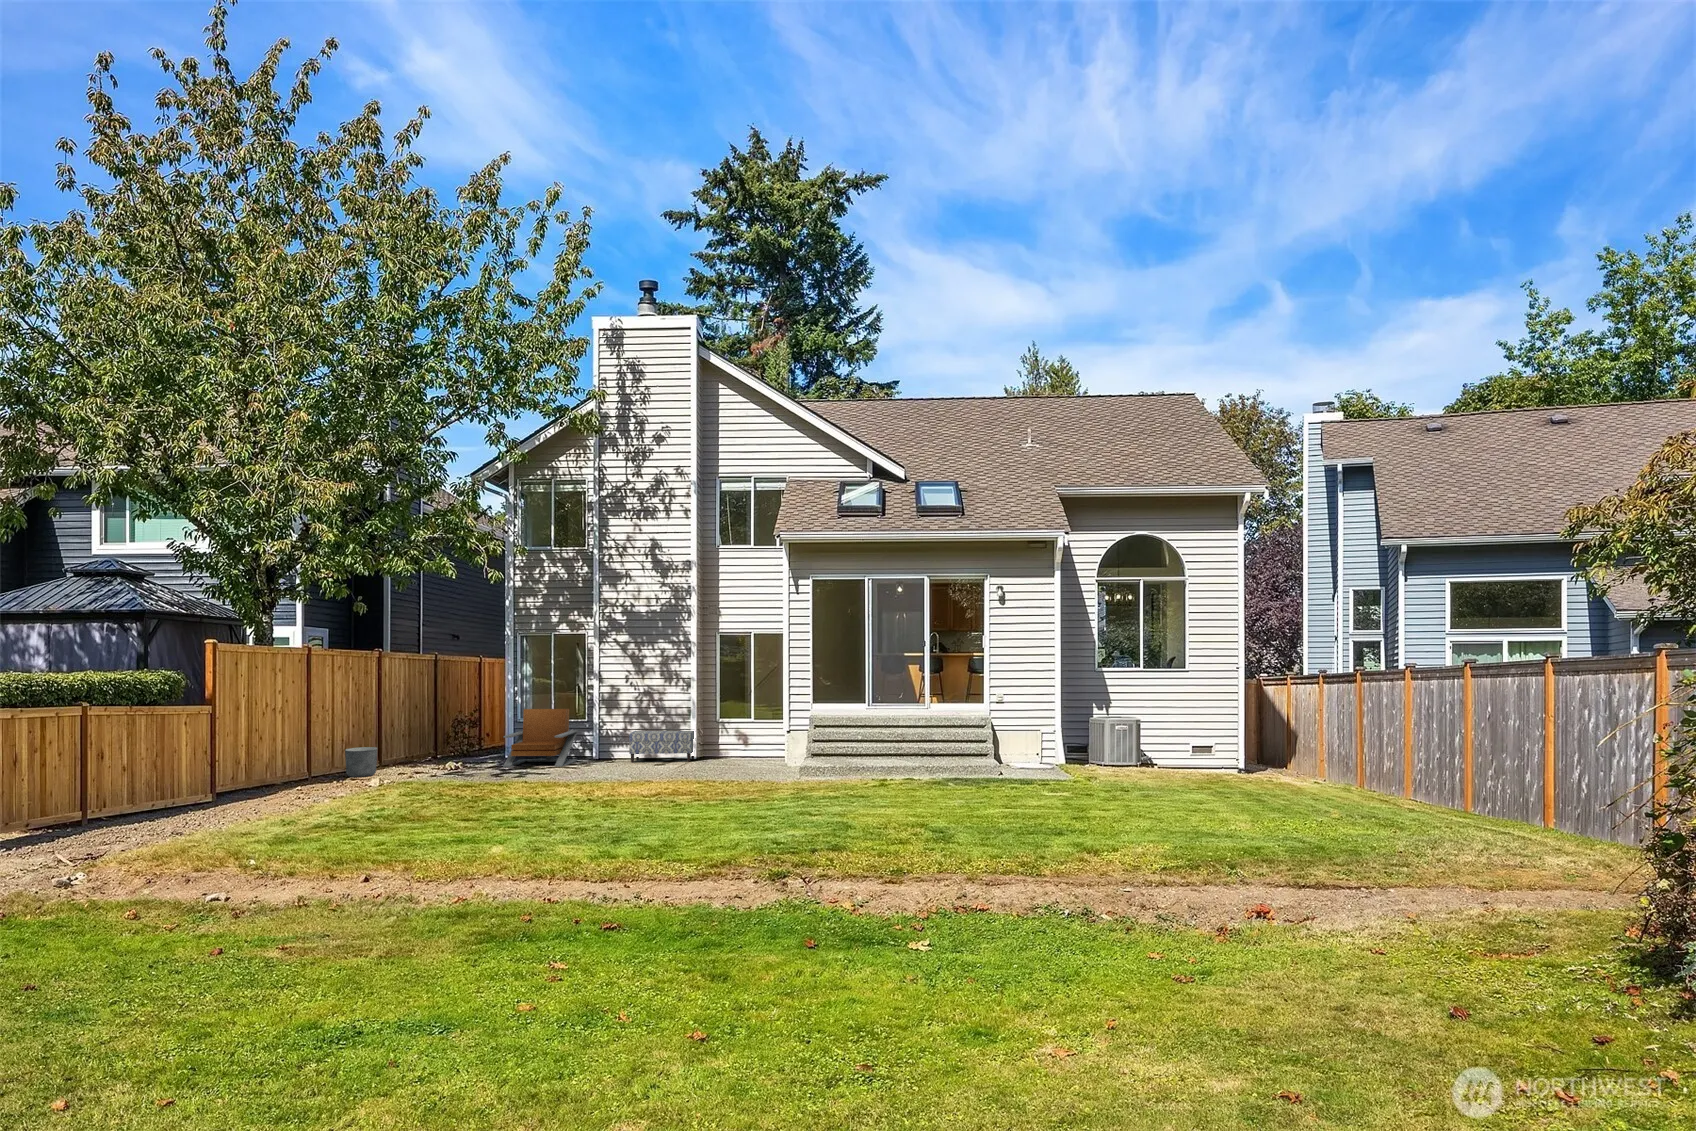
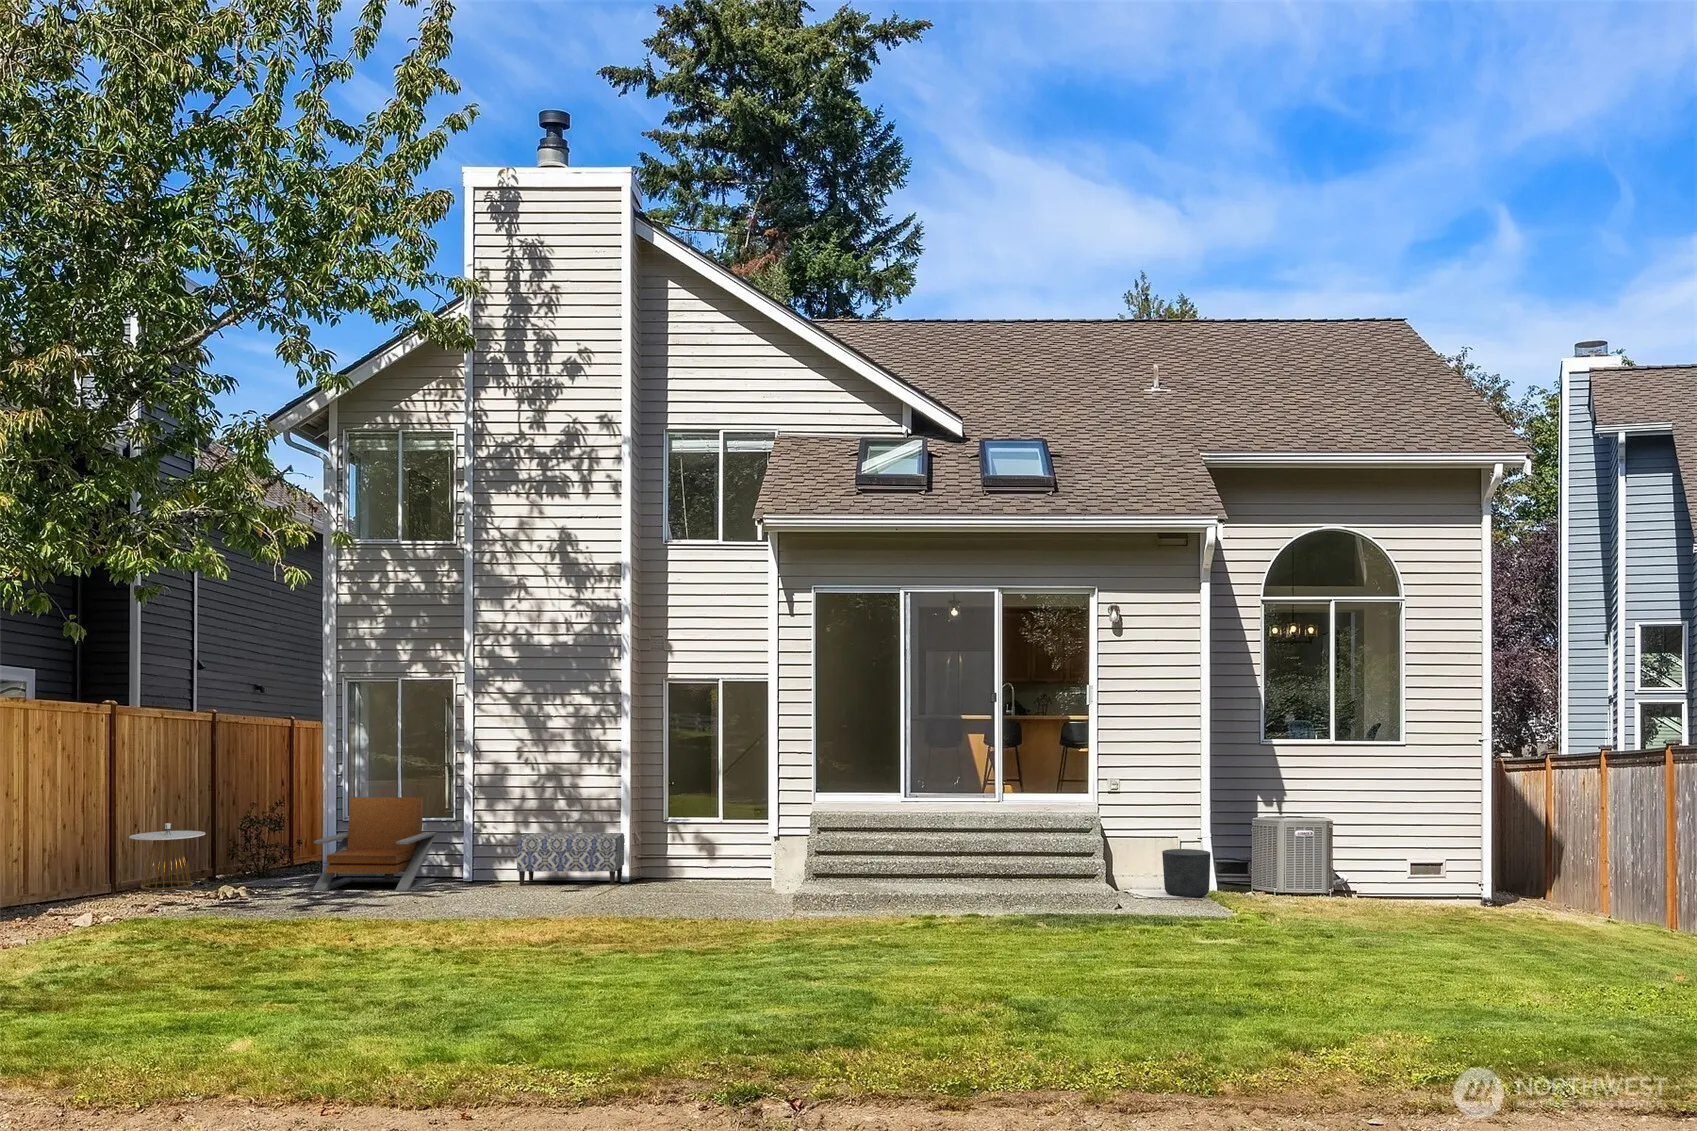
side table: none [387,726,433,768] -> present [129,823,206,890]
planter: present [345,747,377,777] -> present [1162,849,1210,897]

